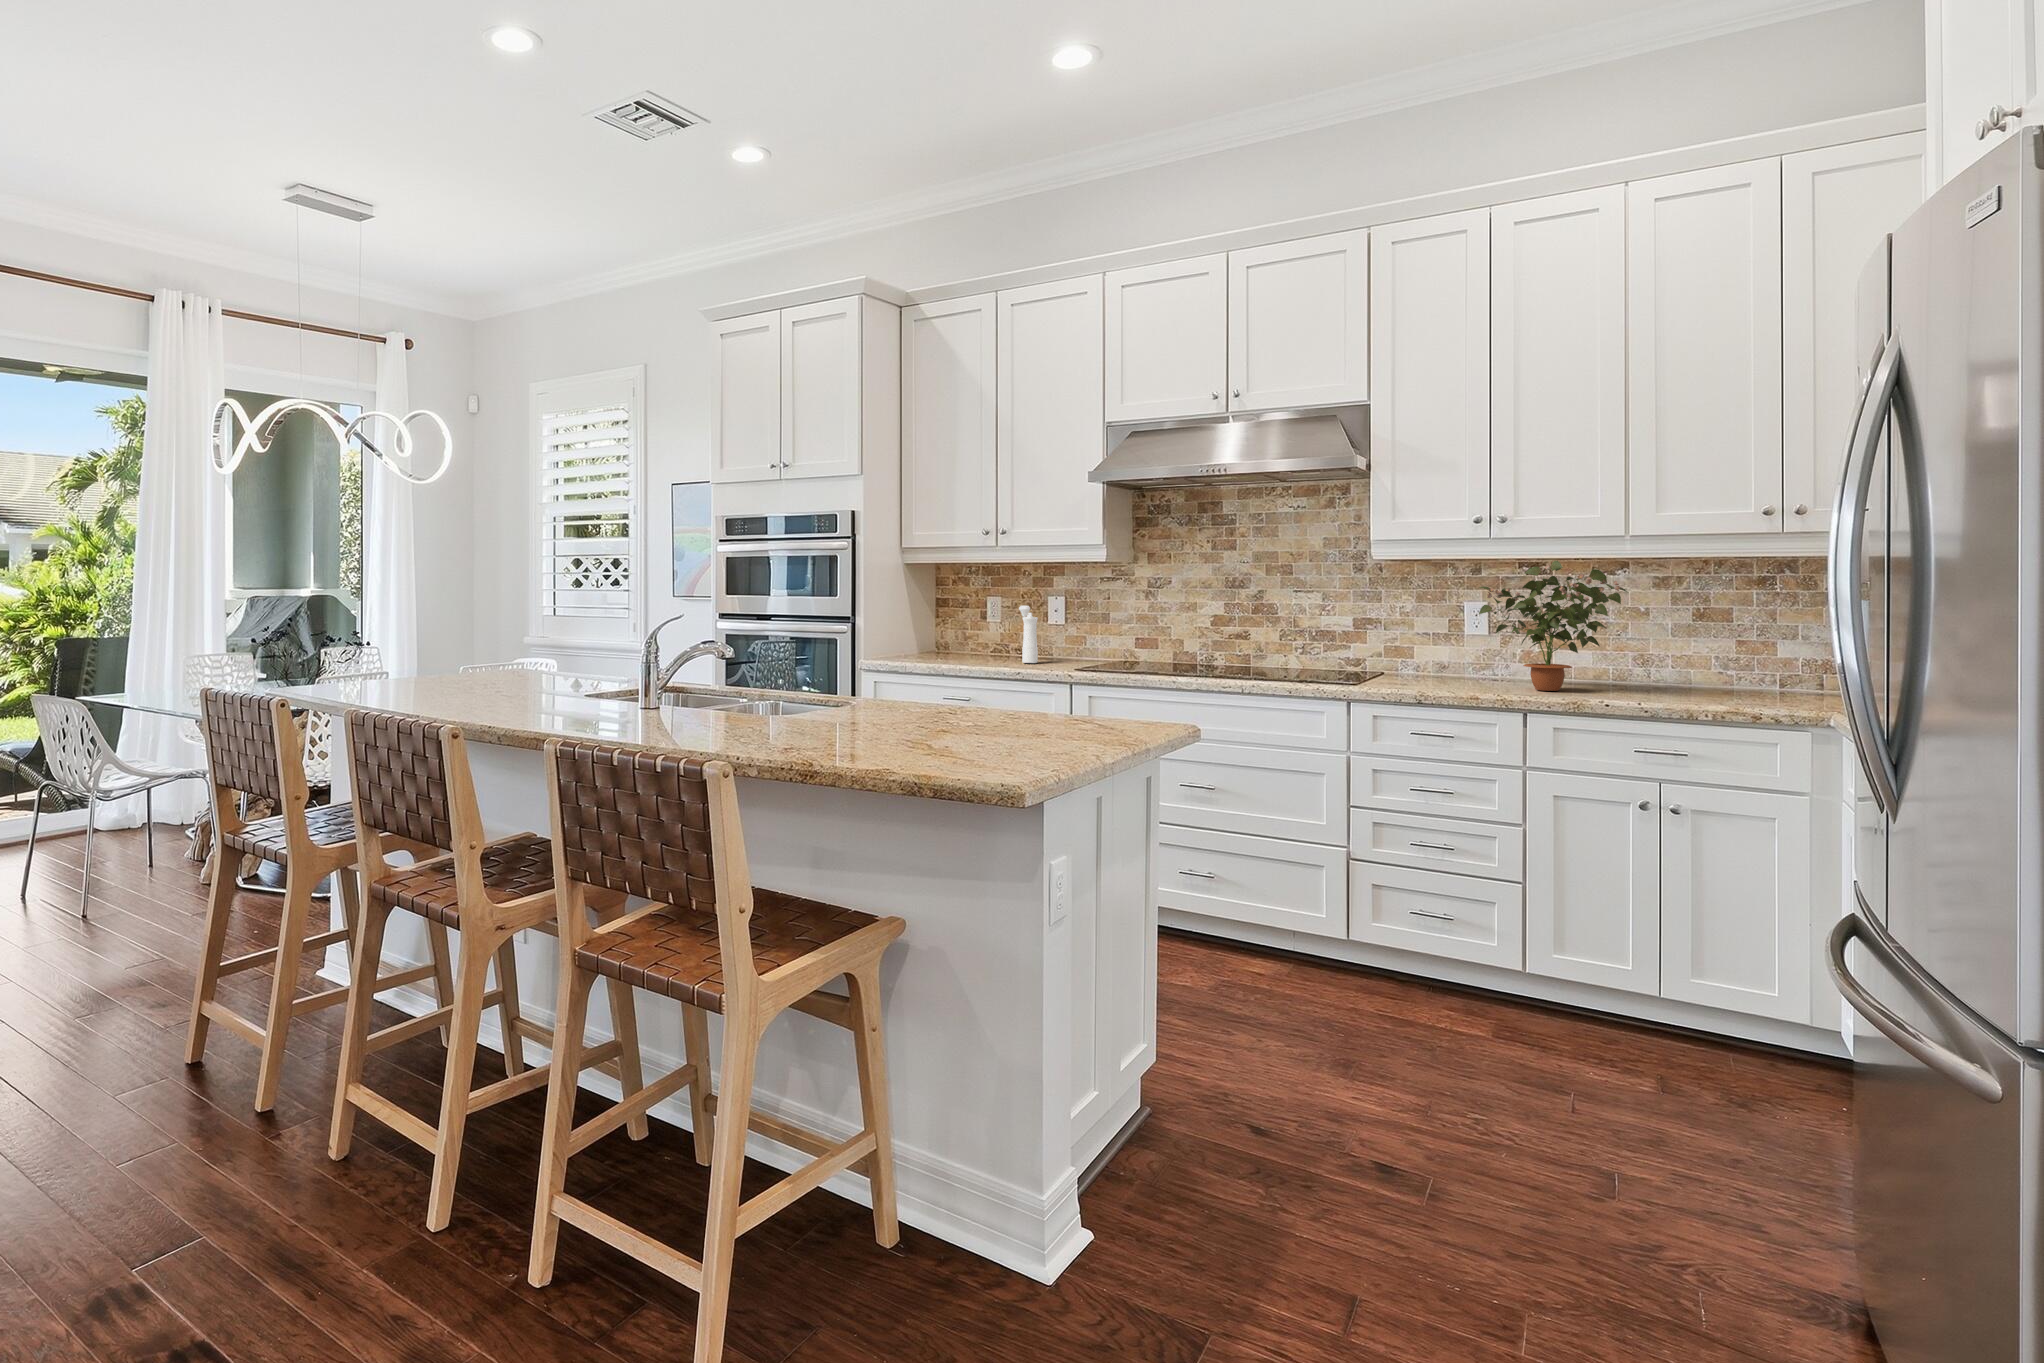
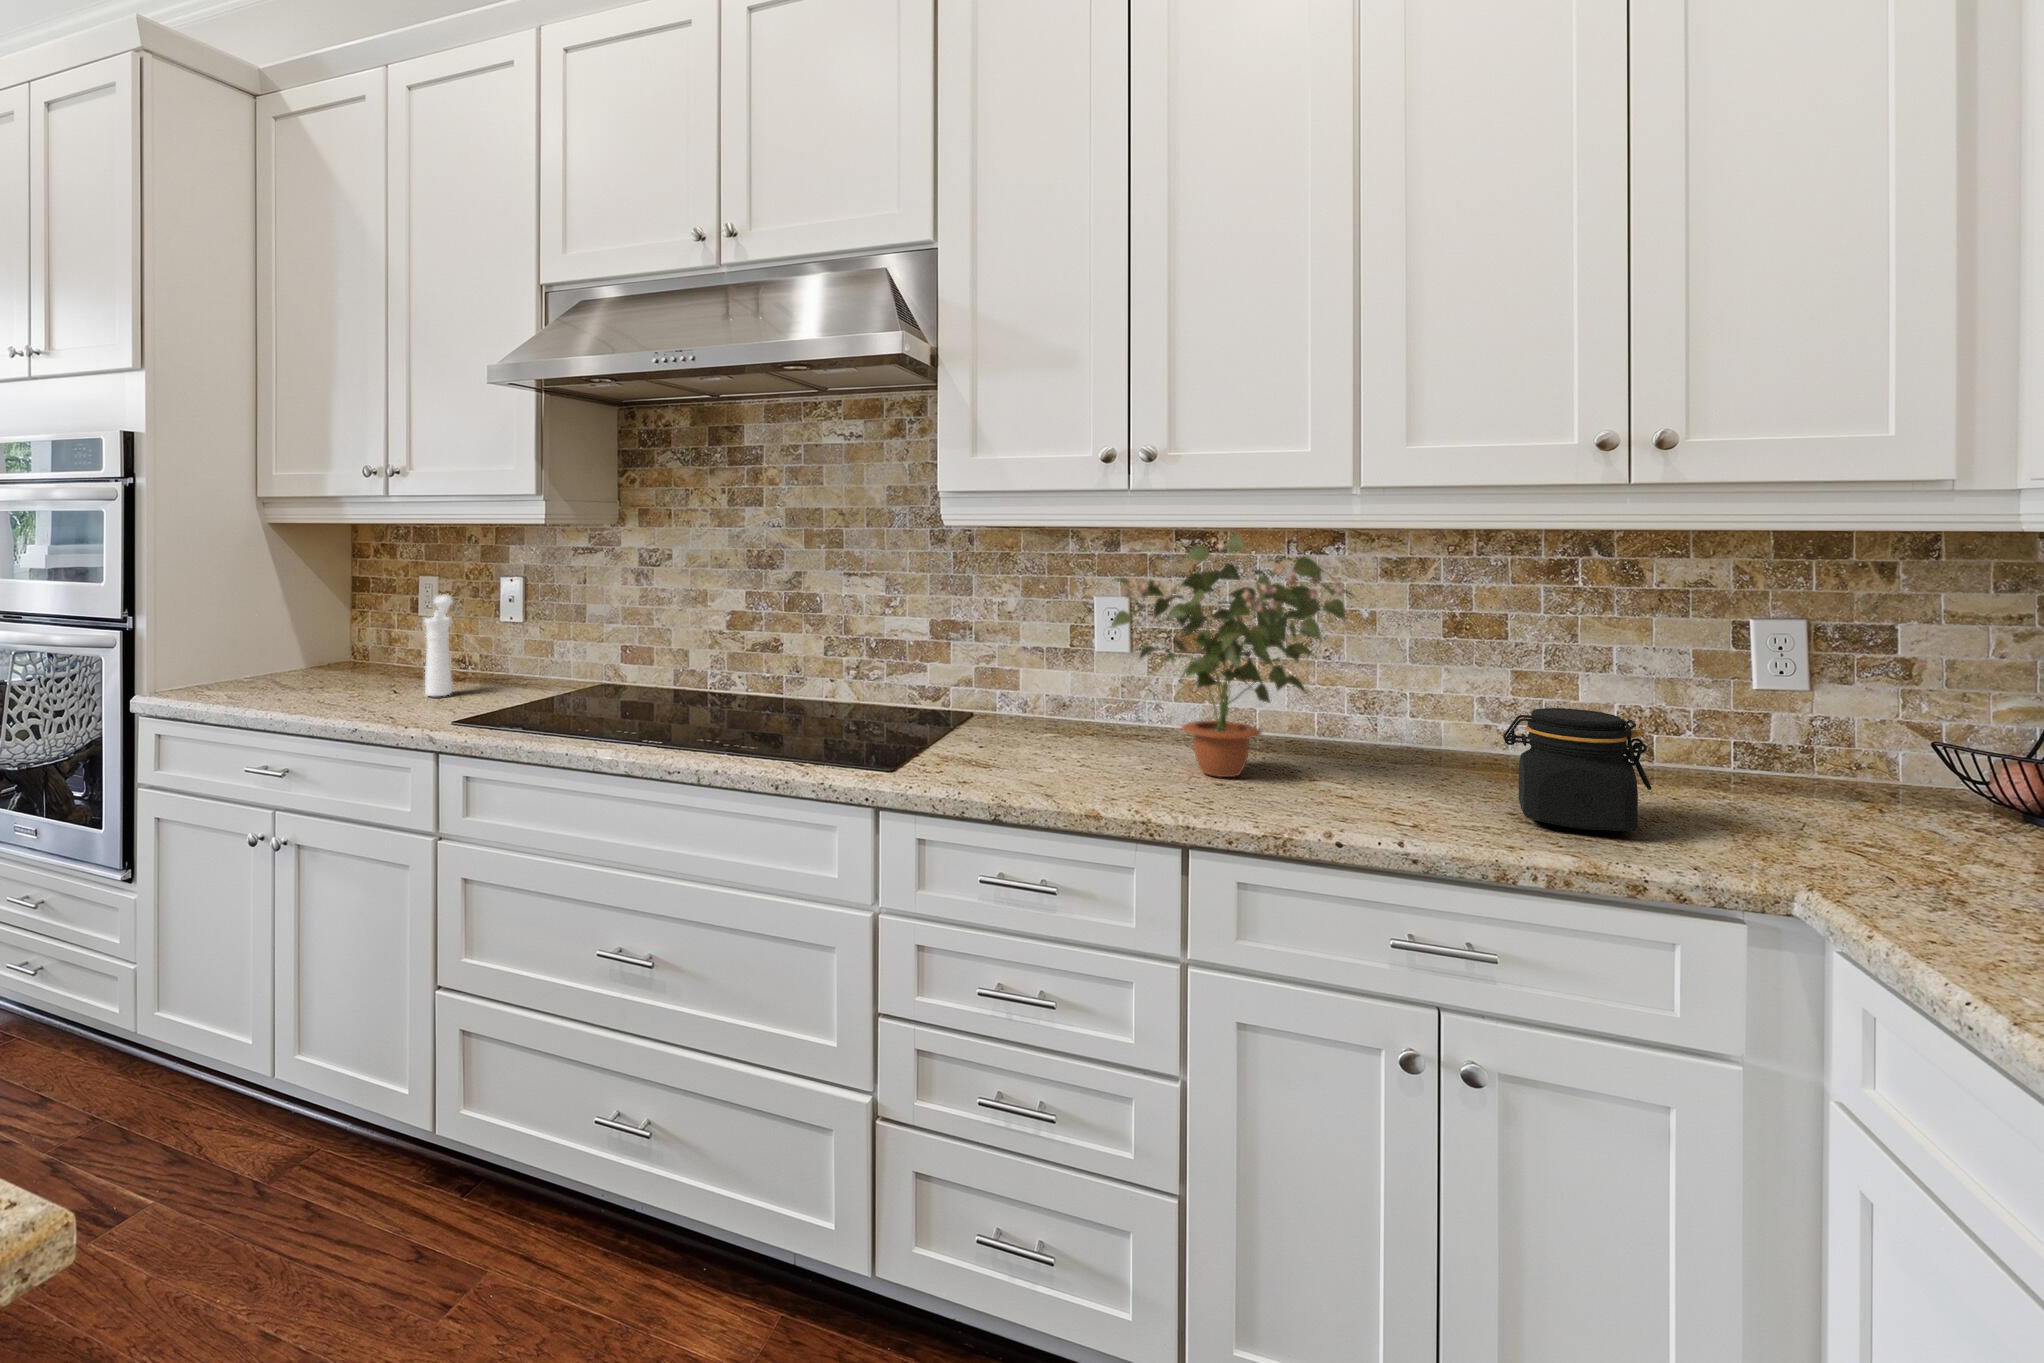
jar: none [1710,647,1791,705] -> present [1503,708,1652,831]

